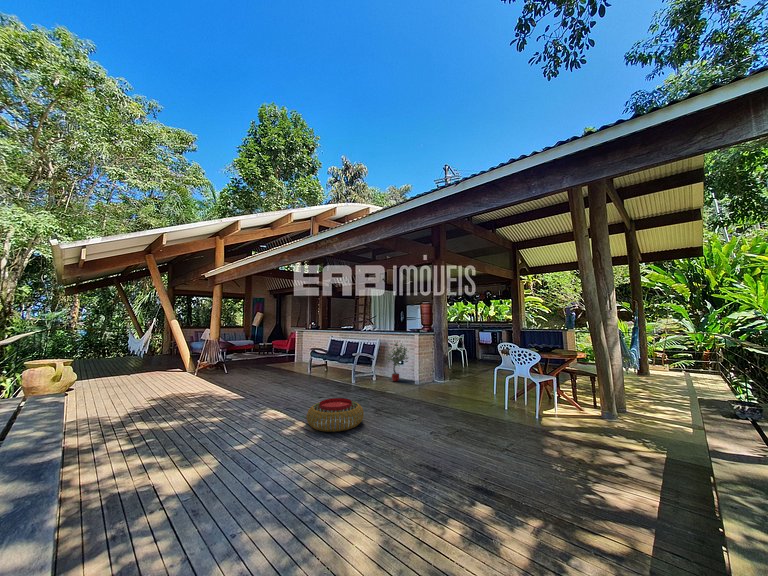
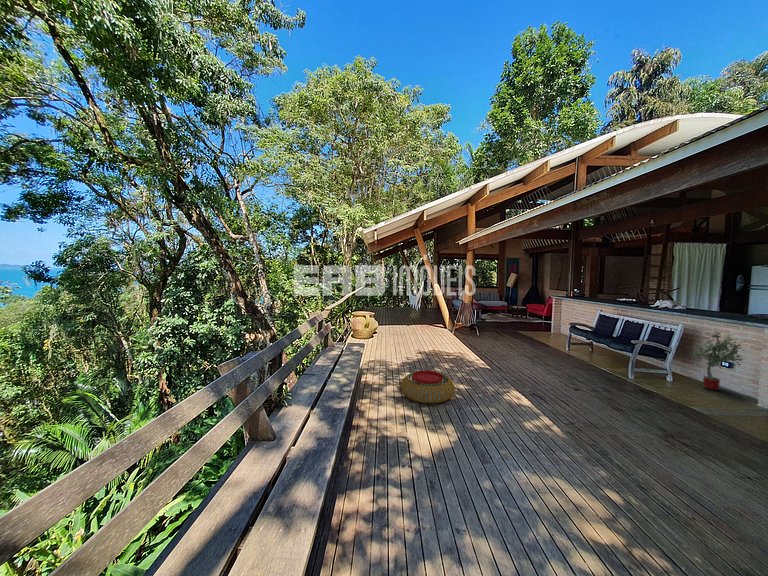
pouf: present [307,398,364,432] -> present [401,370,455,404]

